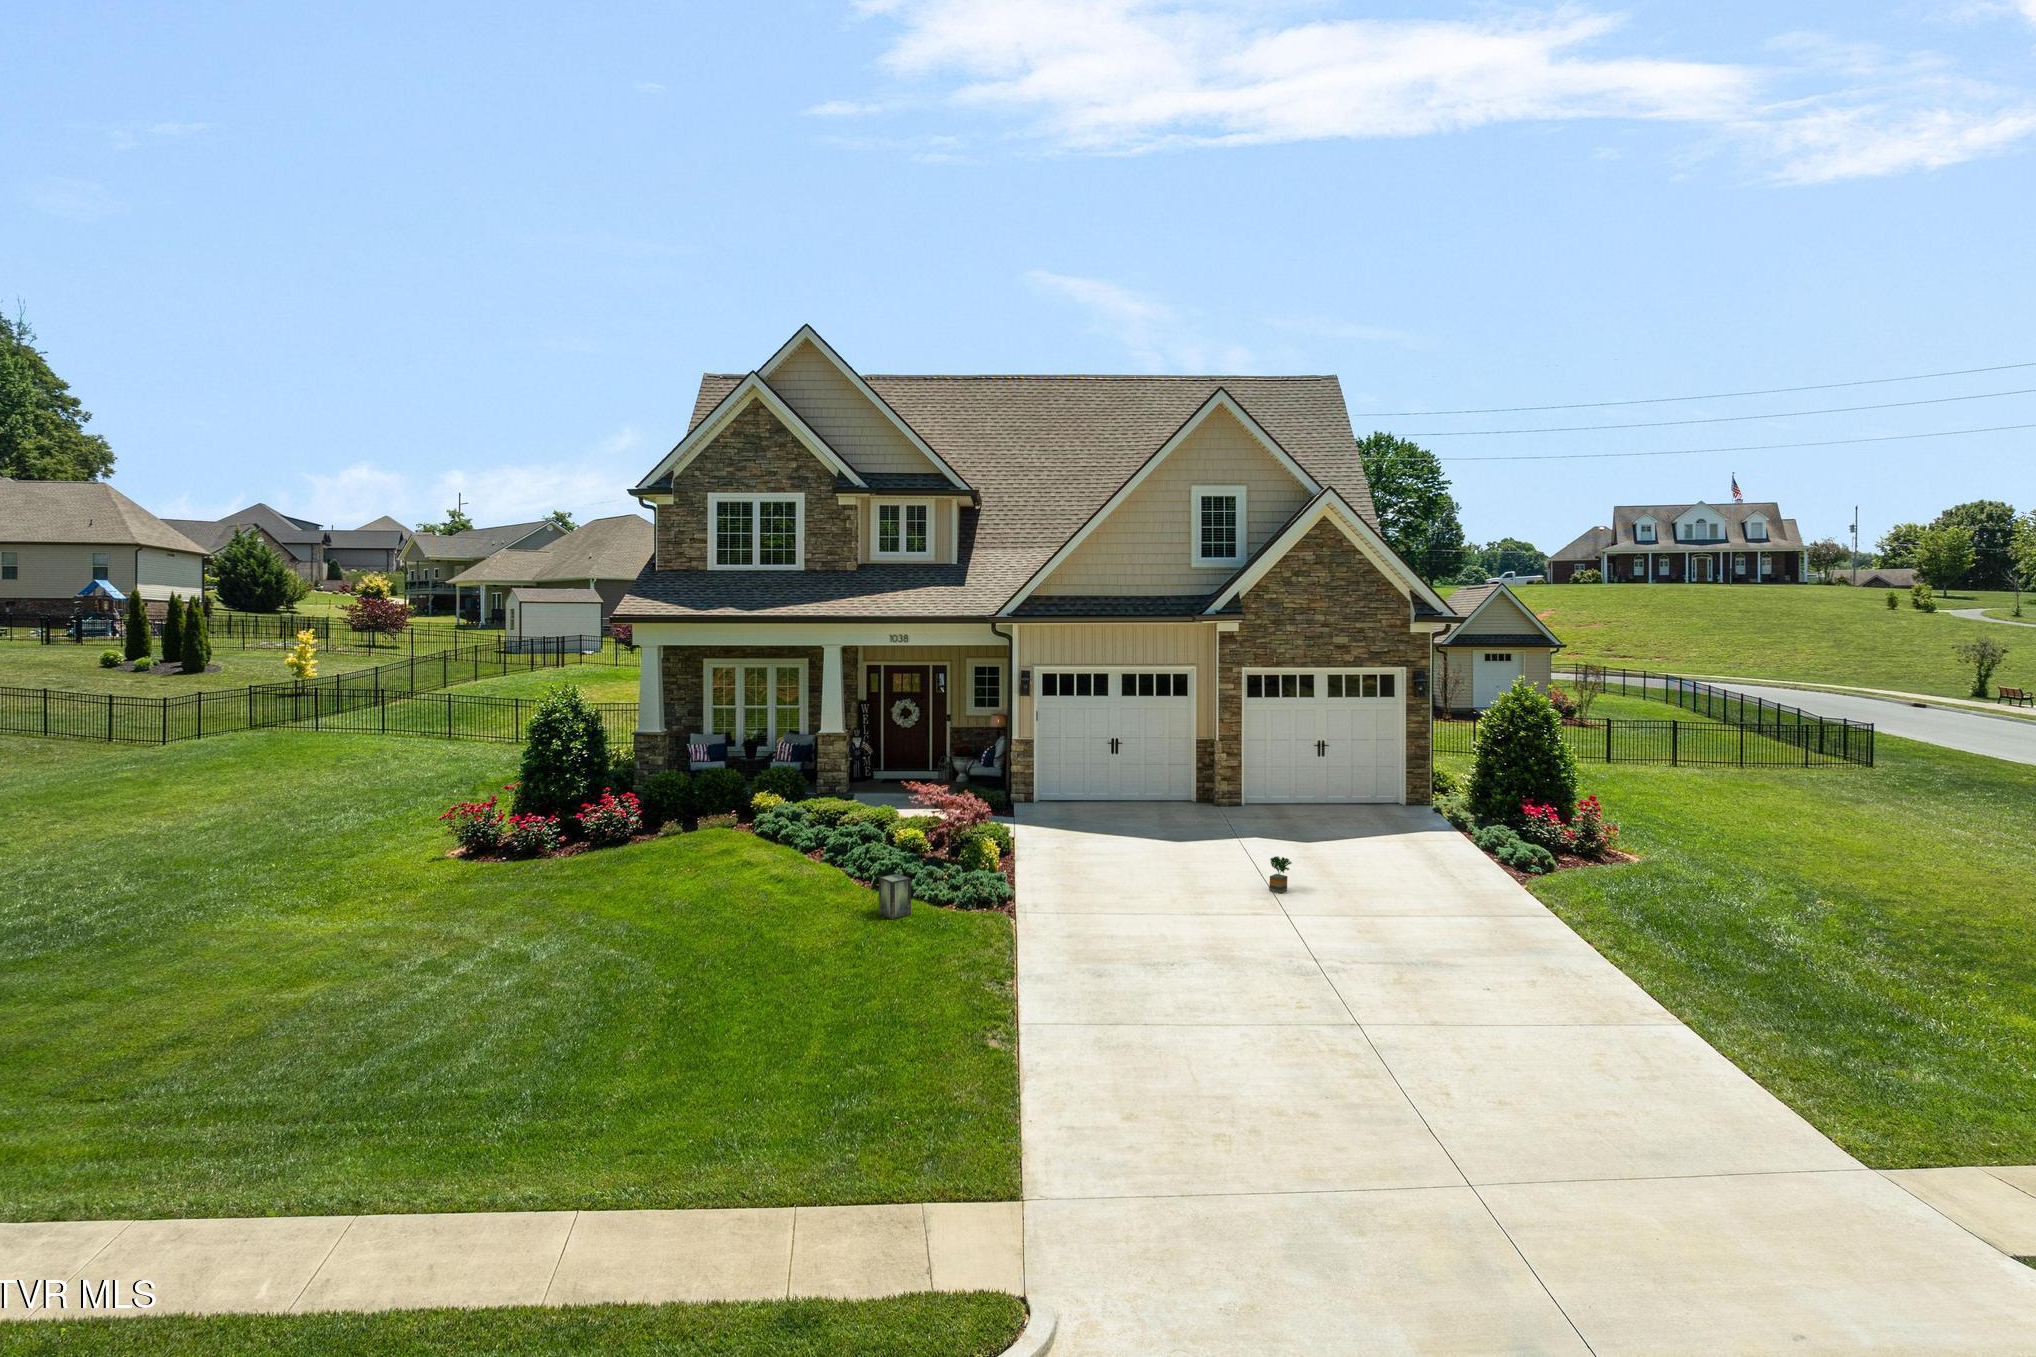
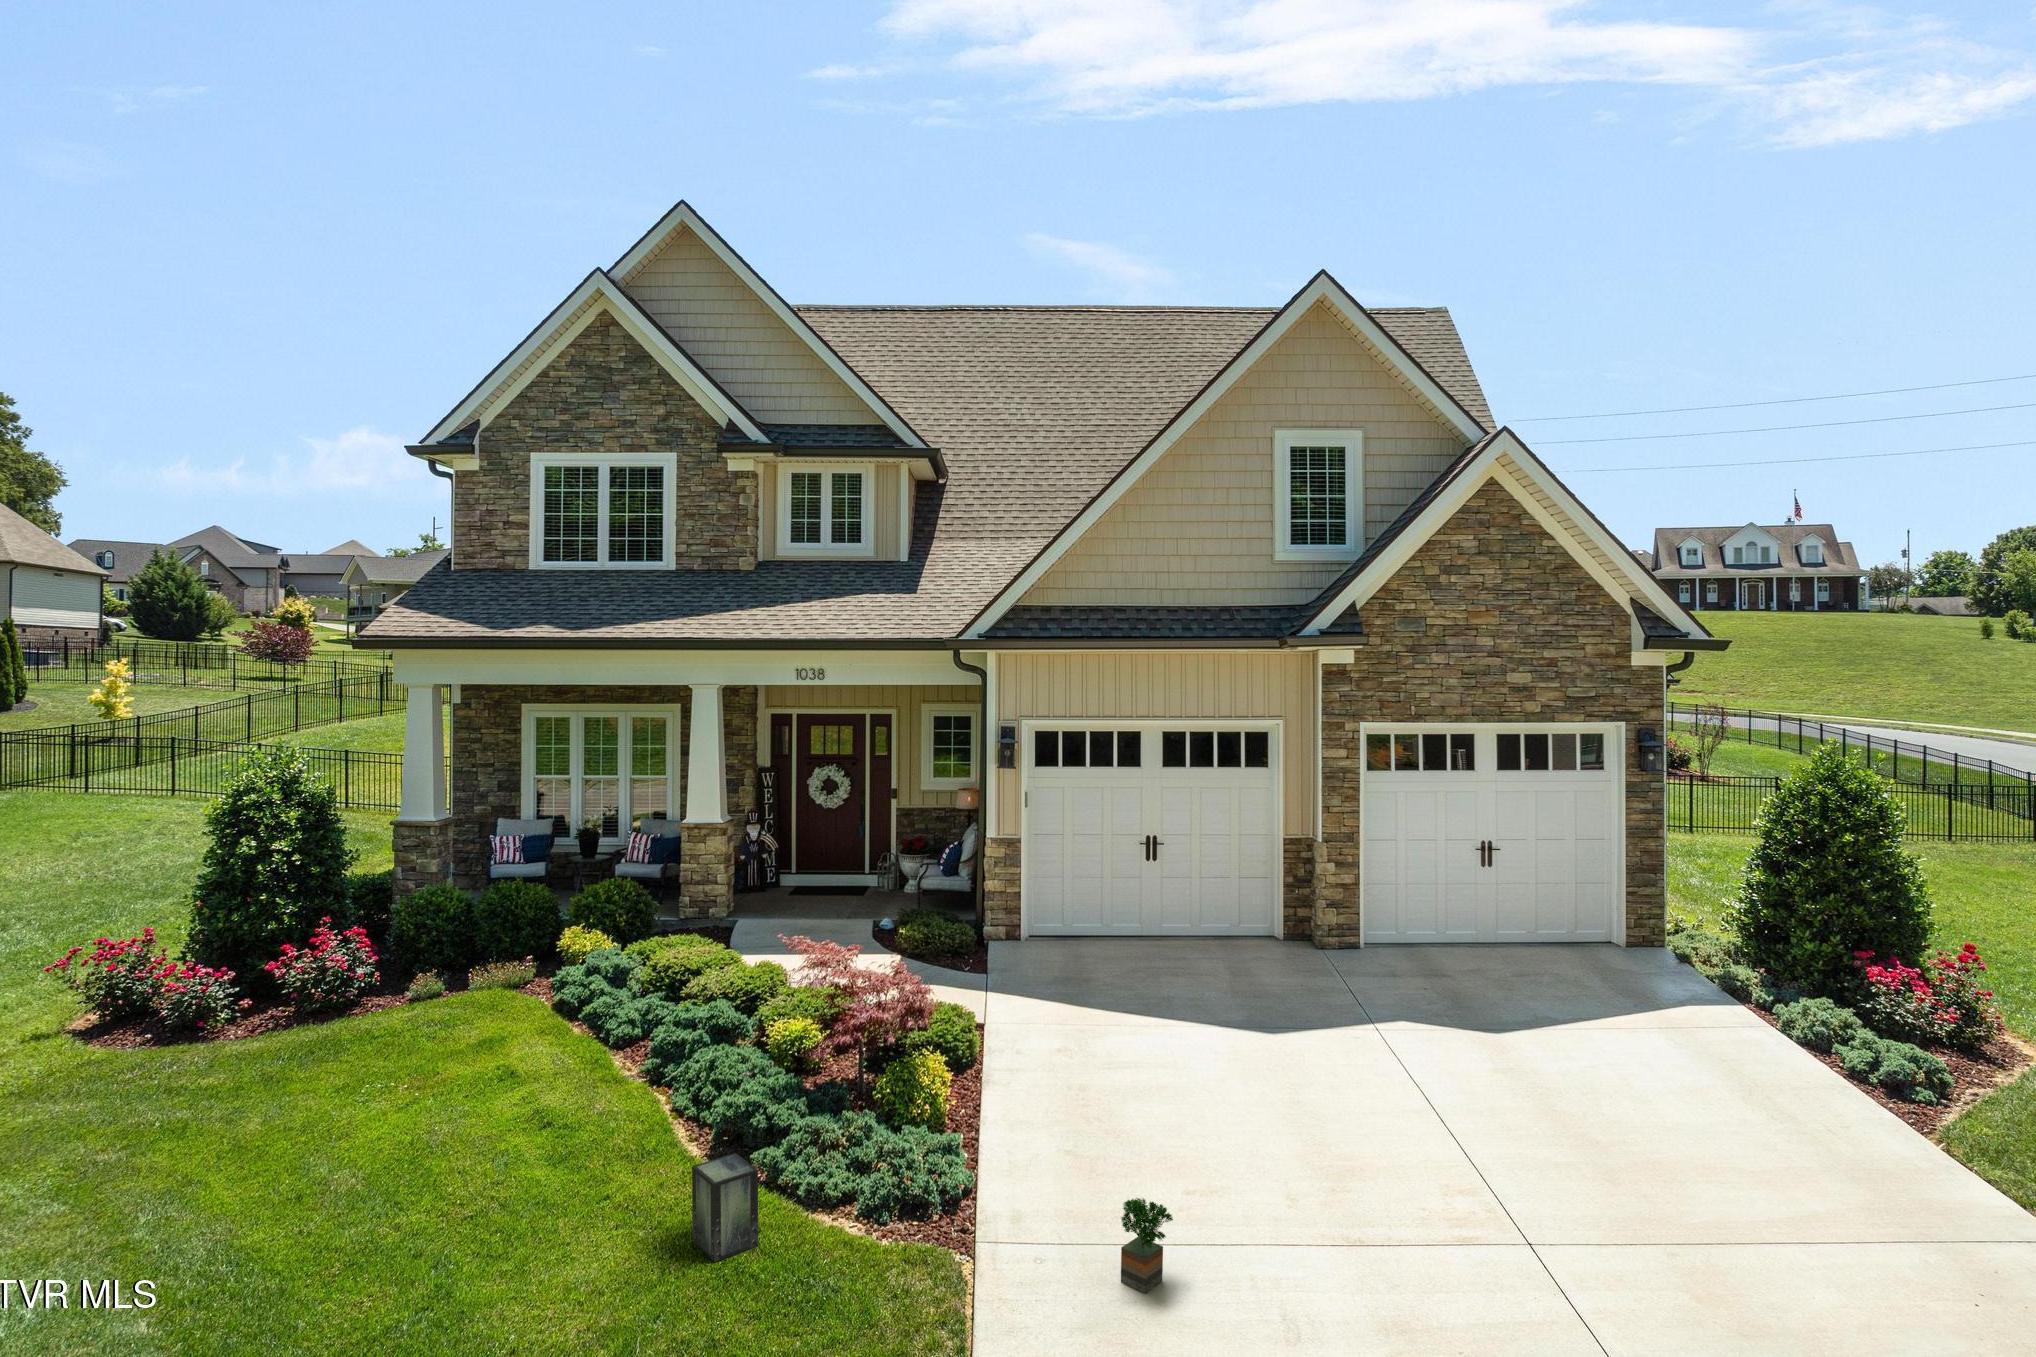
potted tree: present [1269,856,1292,894] -> present [1121,1198,1173,1293]

